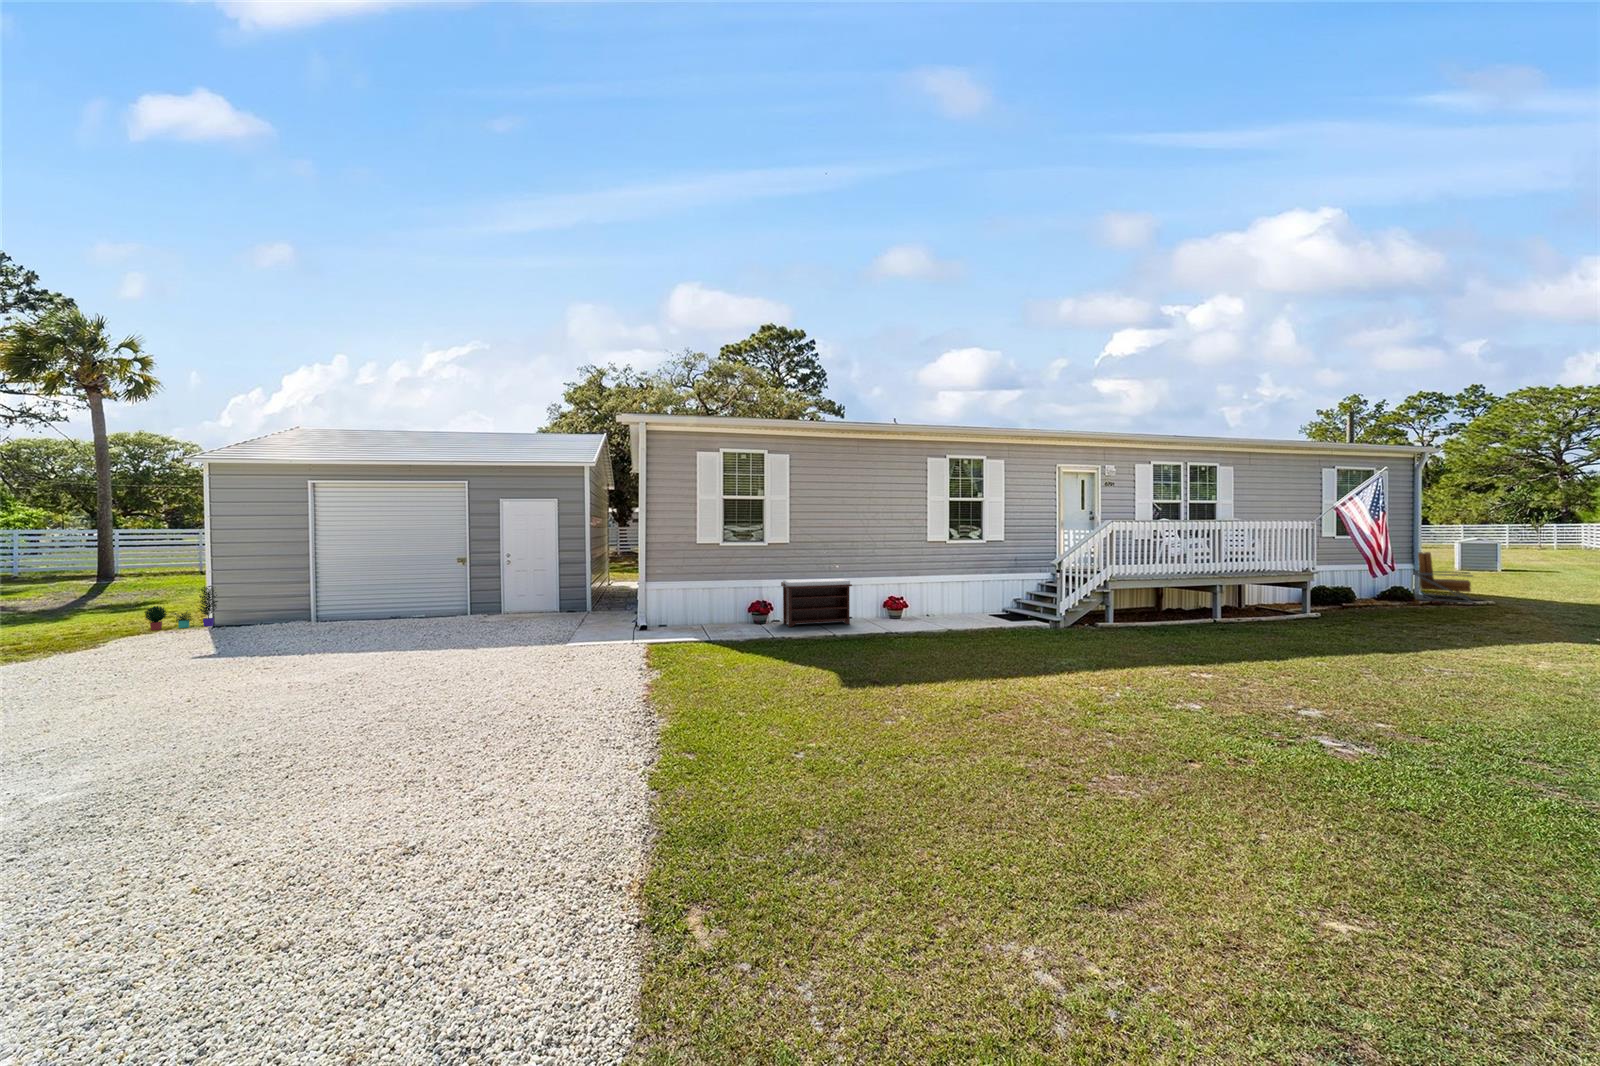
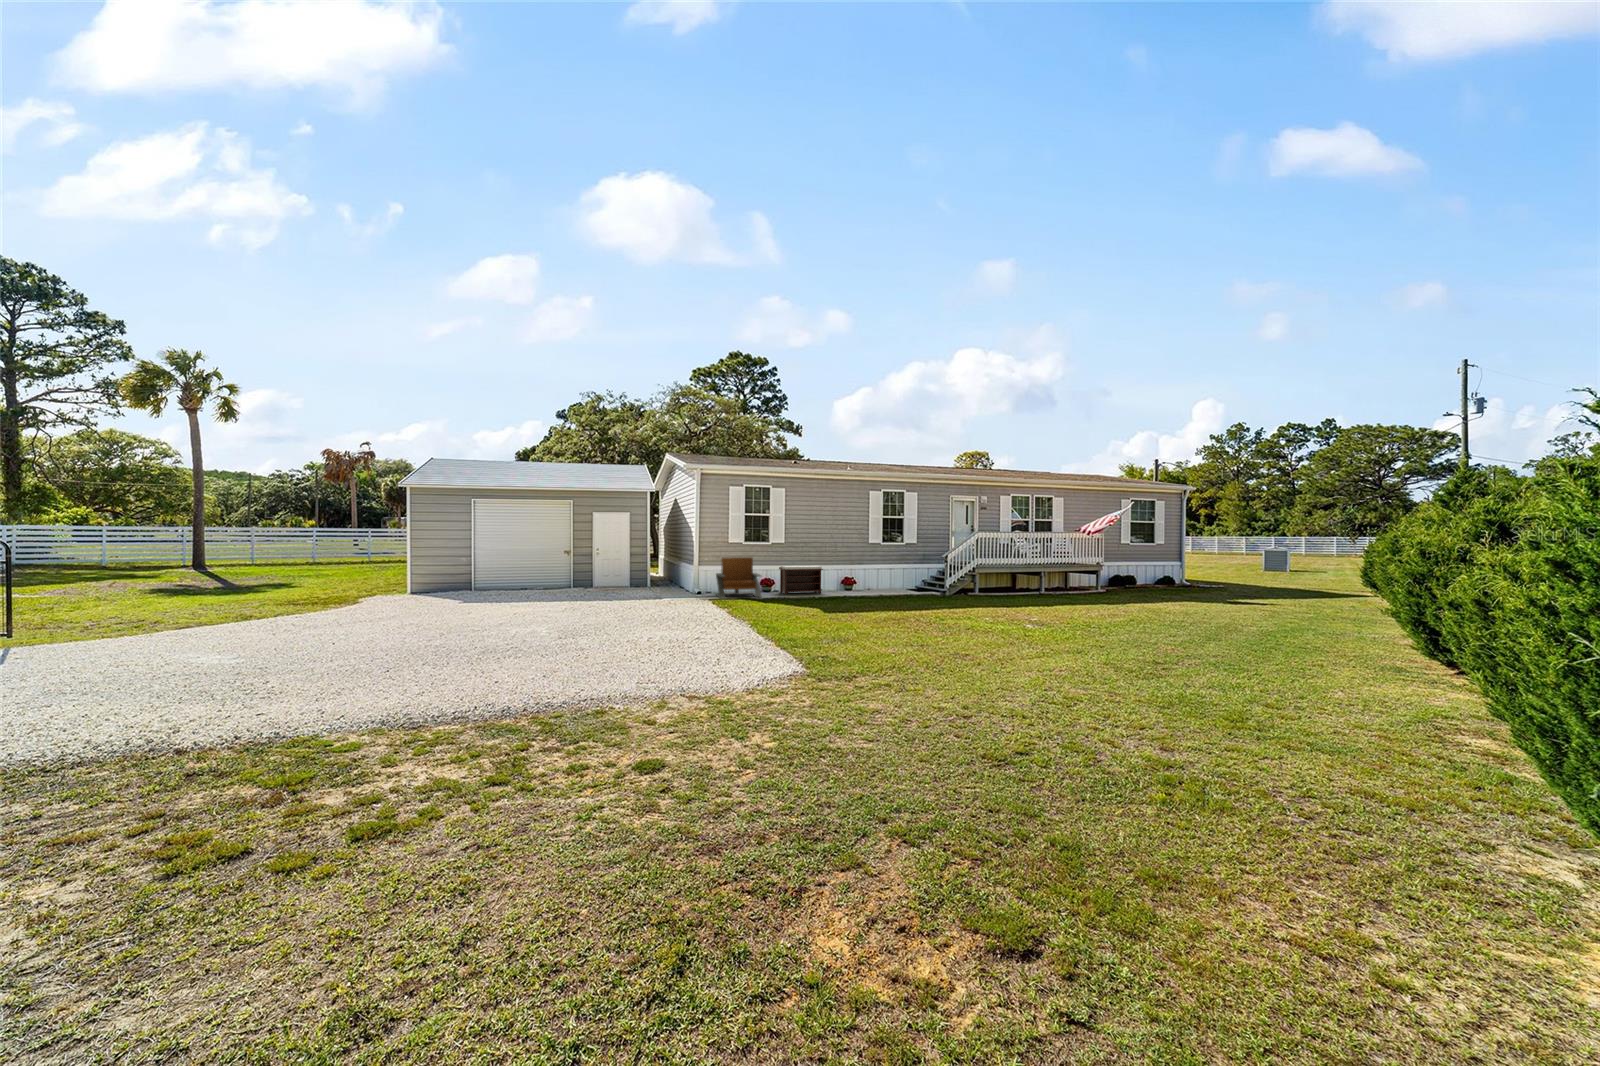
lounge chair: present [1414,552,1472,603] -> present [716,557,761,598]
potted plant: present [145,586,218,630] -> none [374,565,415,594]

